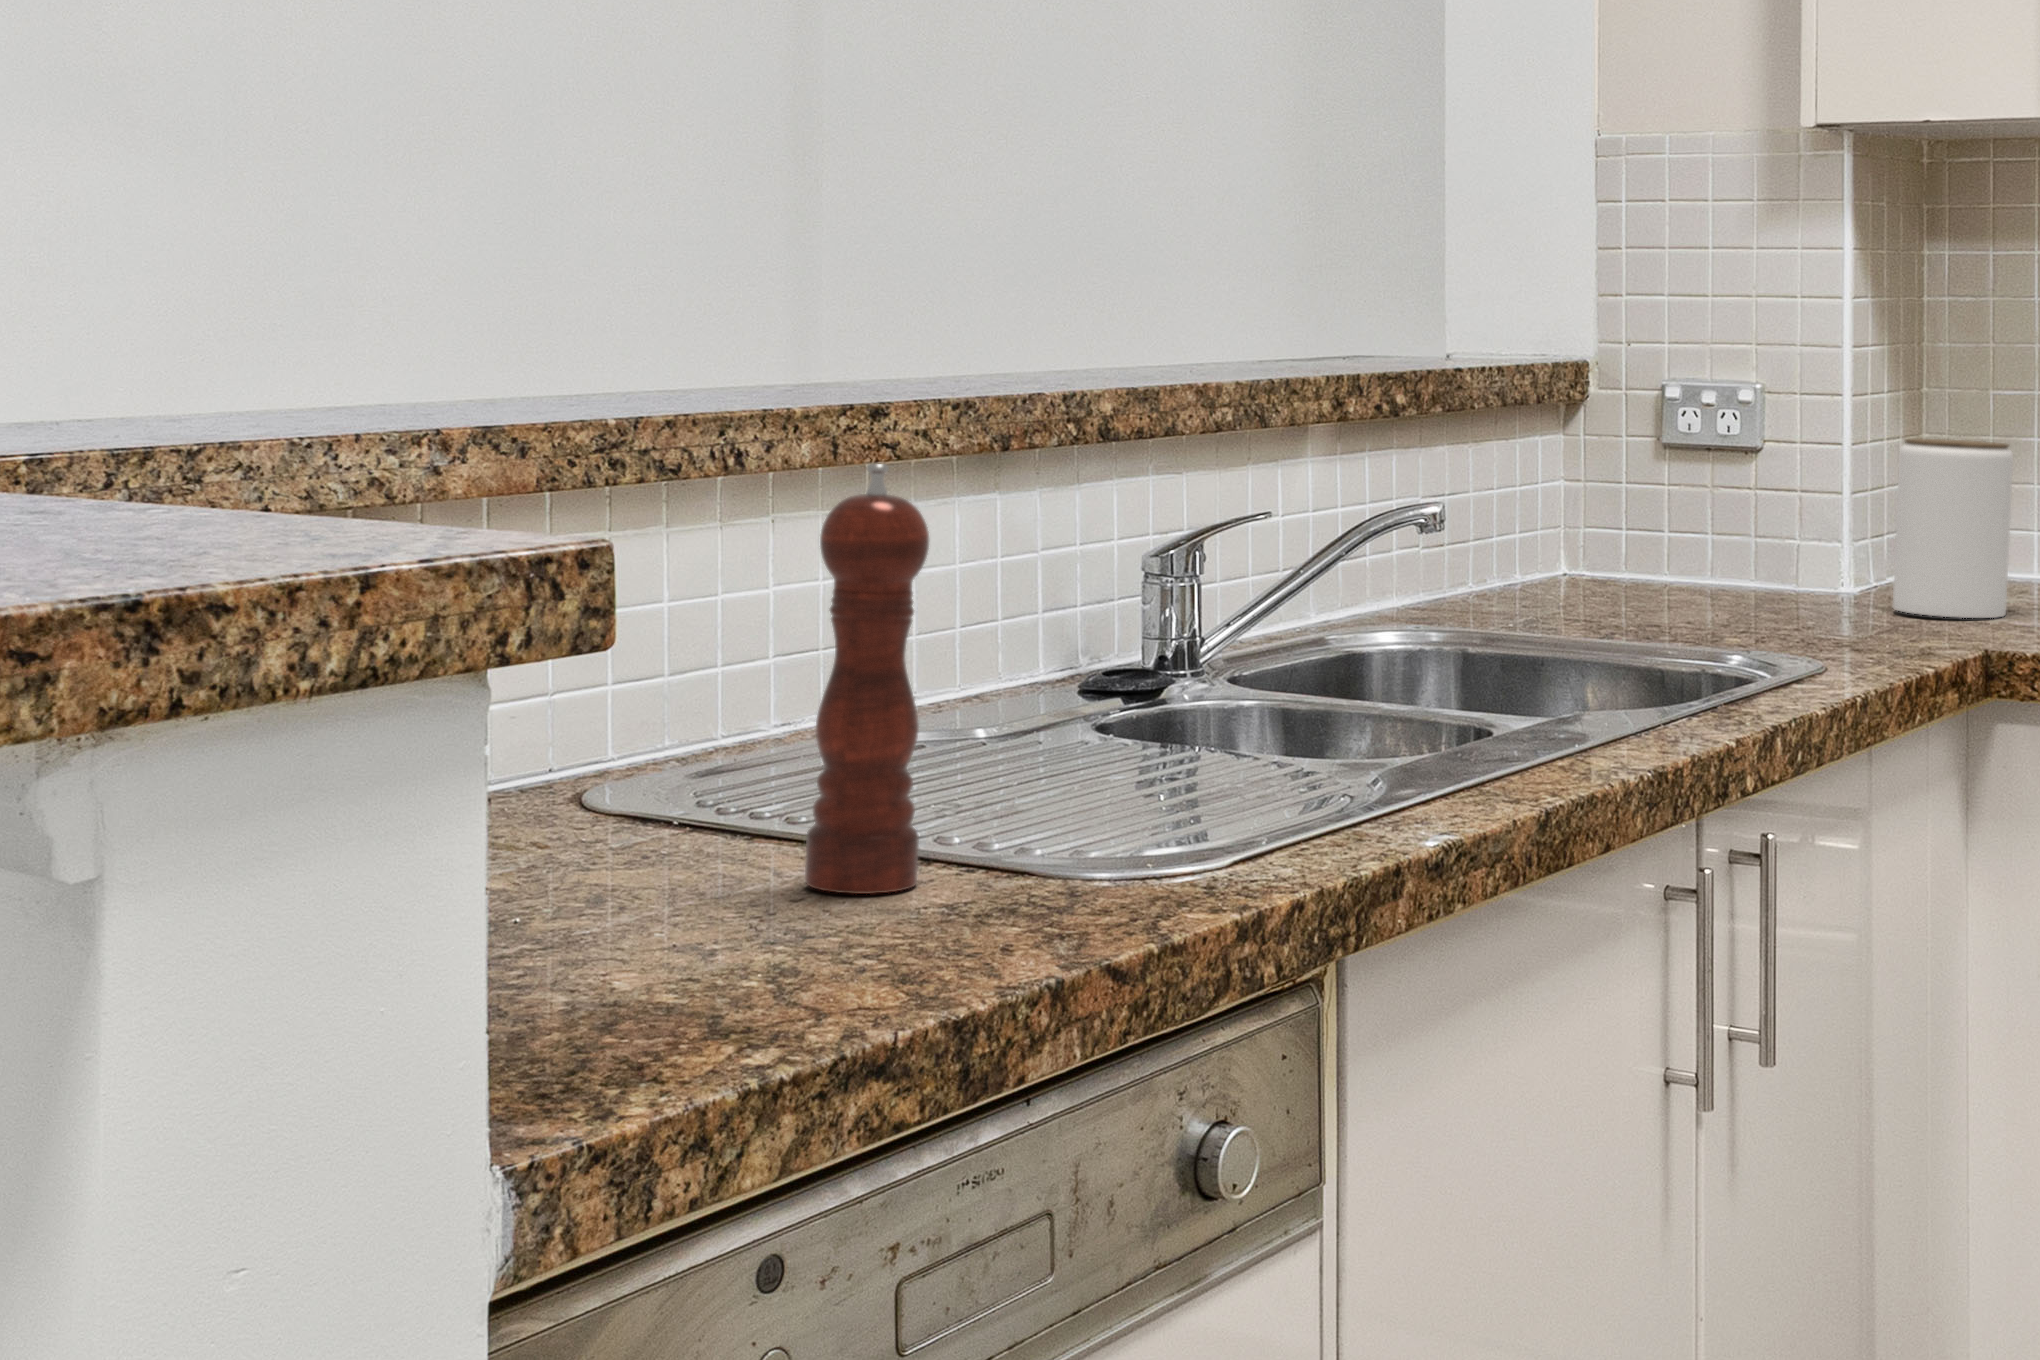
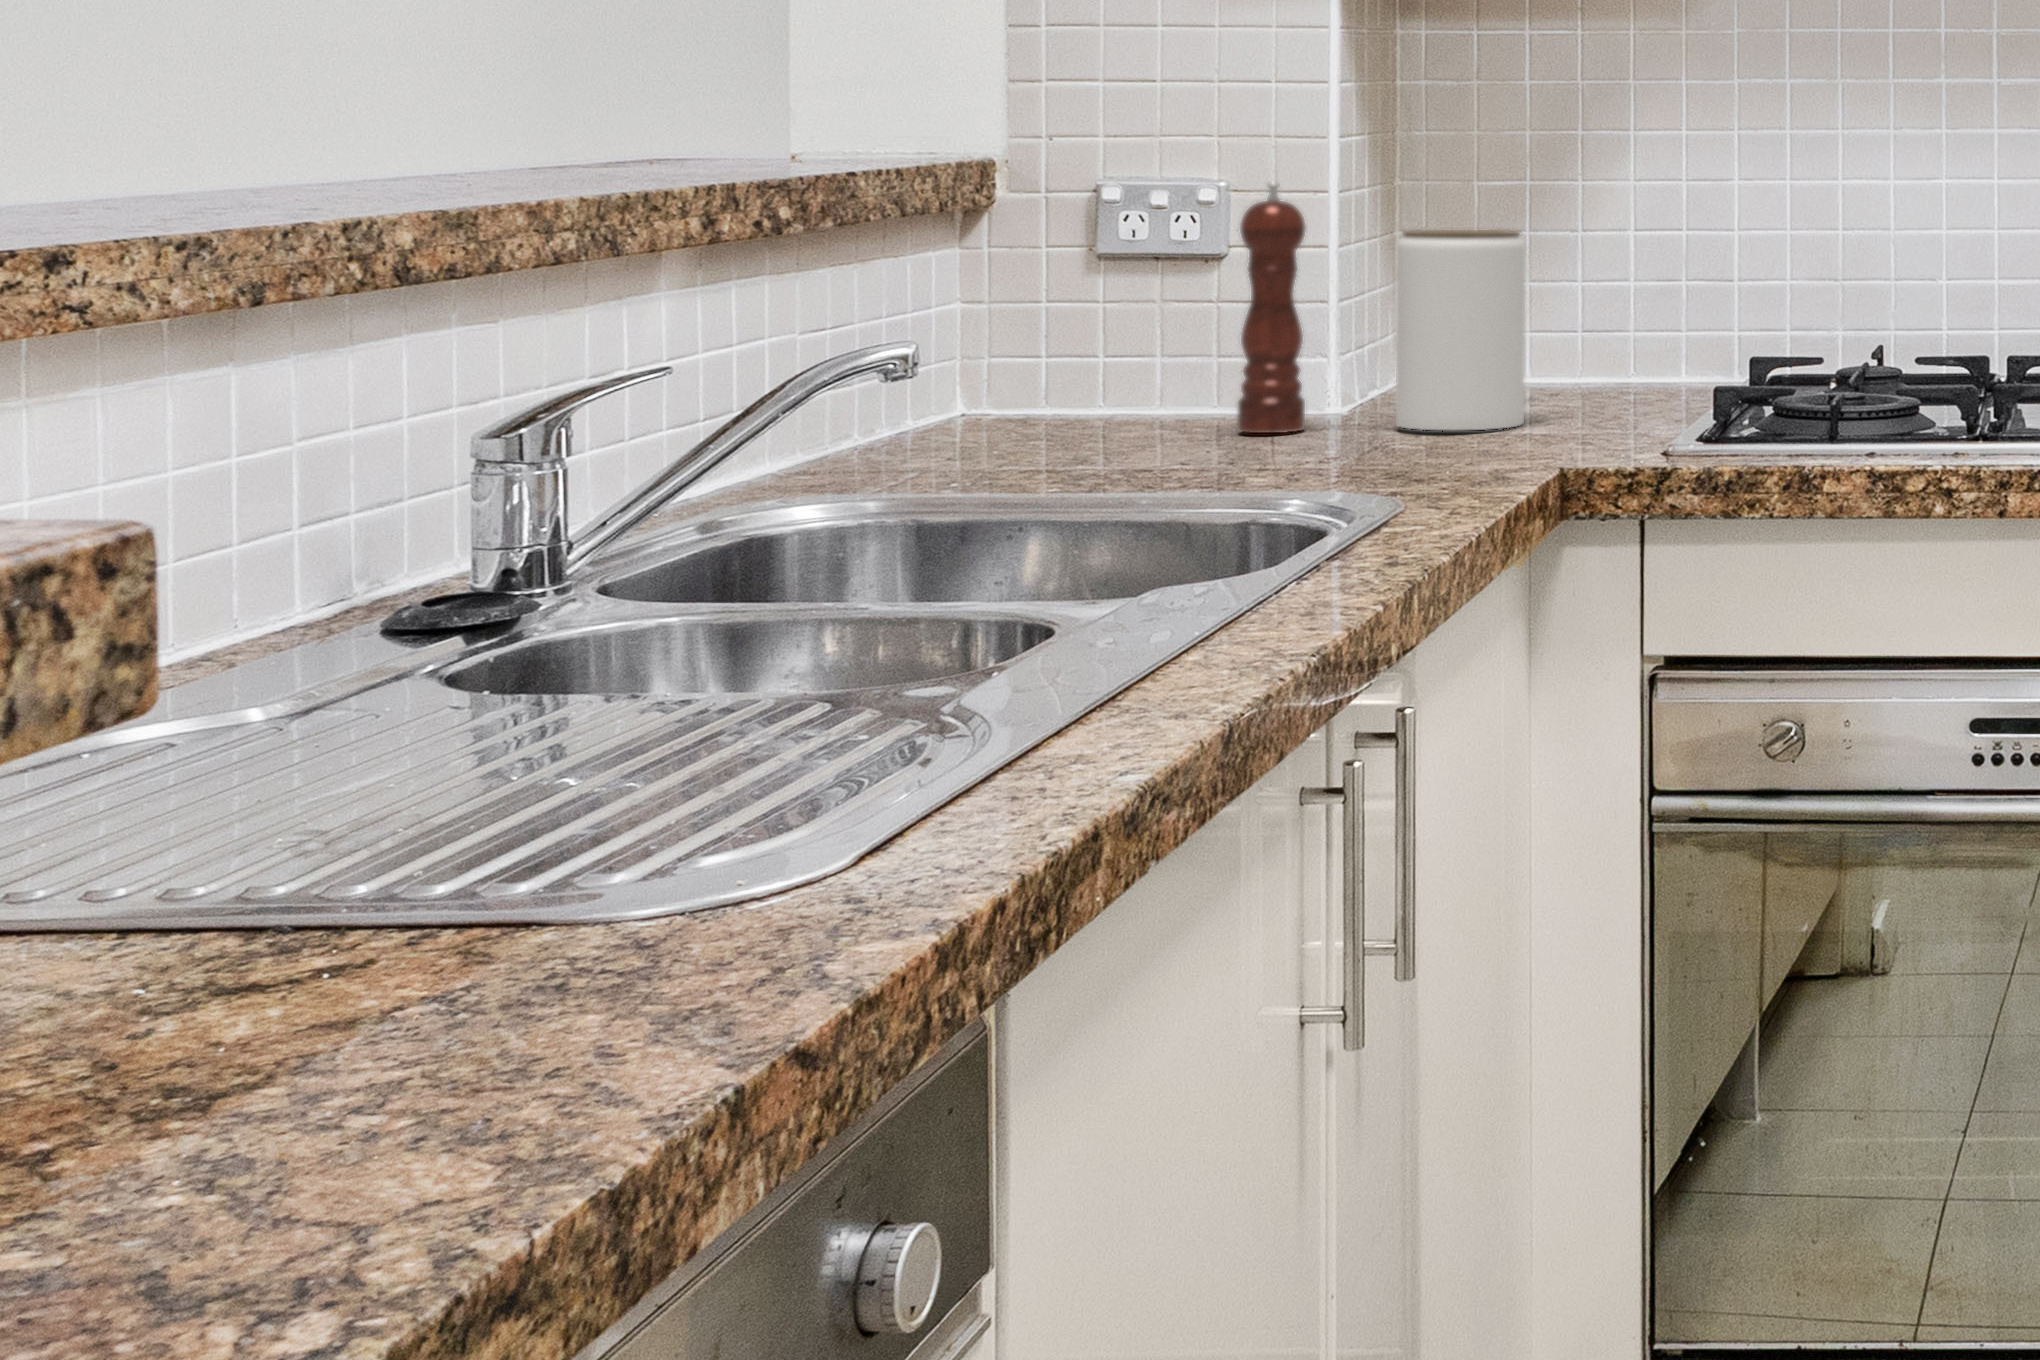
pepper mill: present [805,464,929,894] -> present [1237,183,1305,433]

